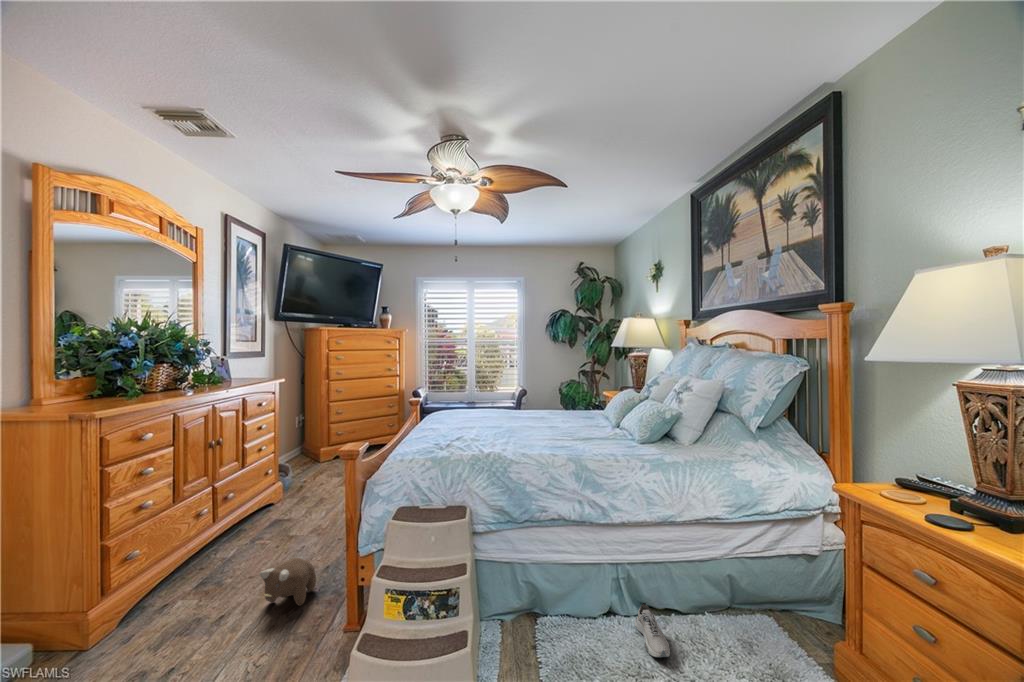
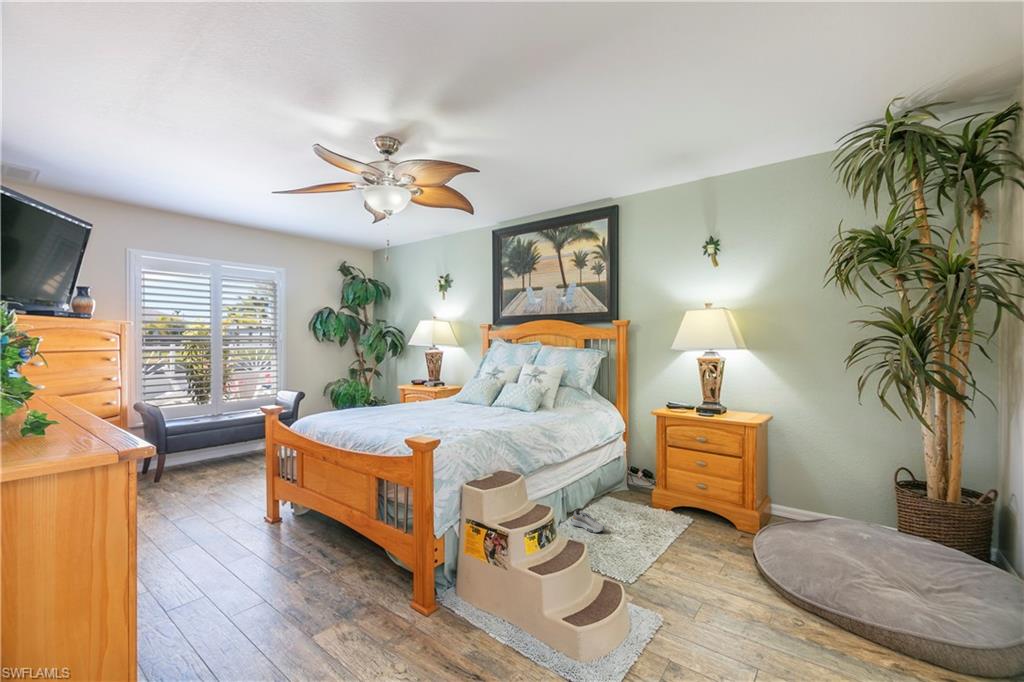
plush toy: present [259,558,316,606] -> none [303,583,353,642]

